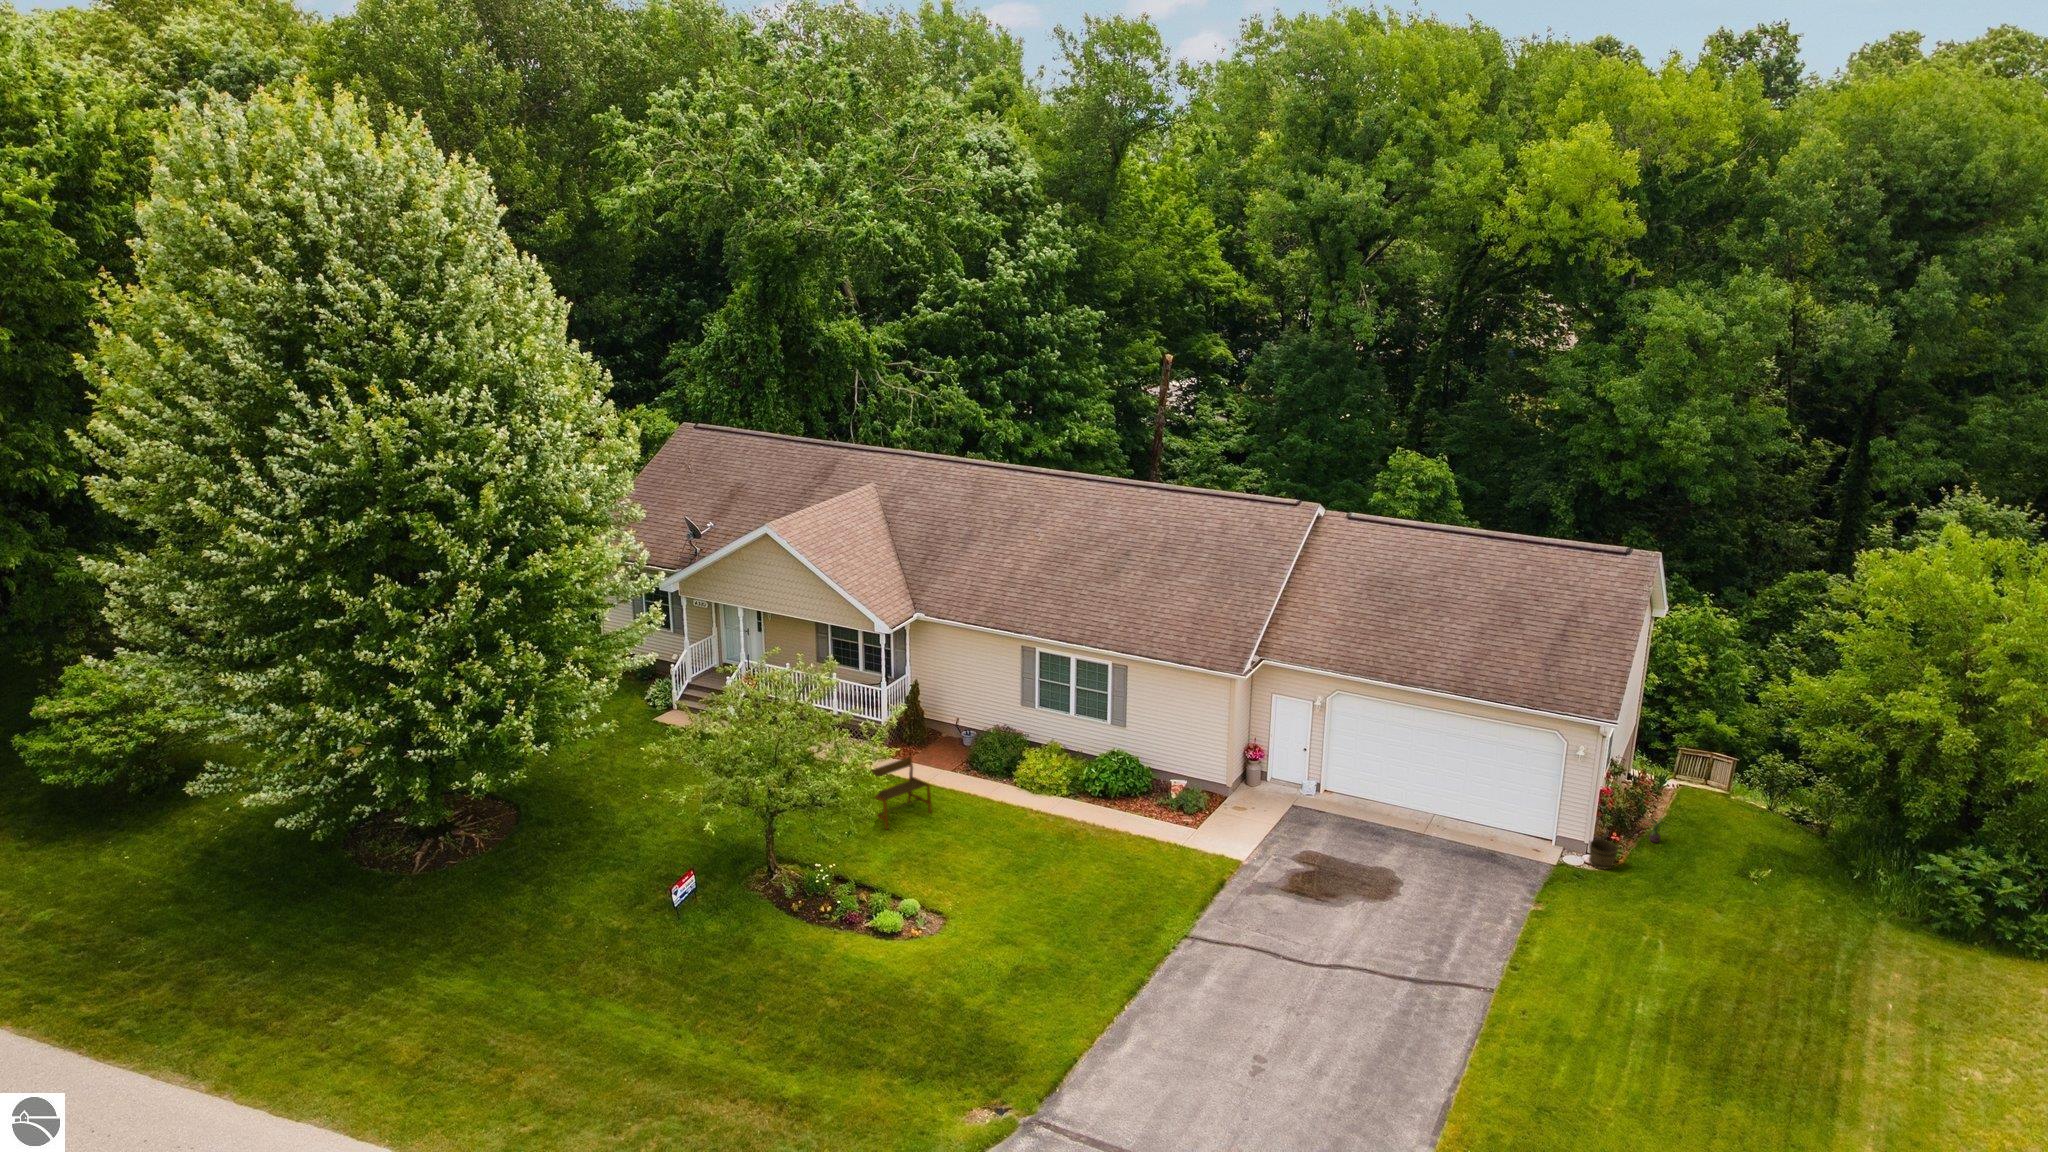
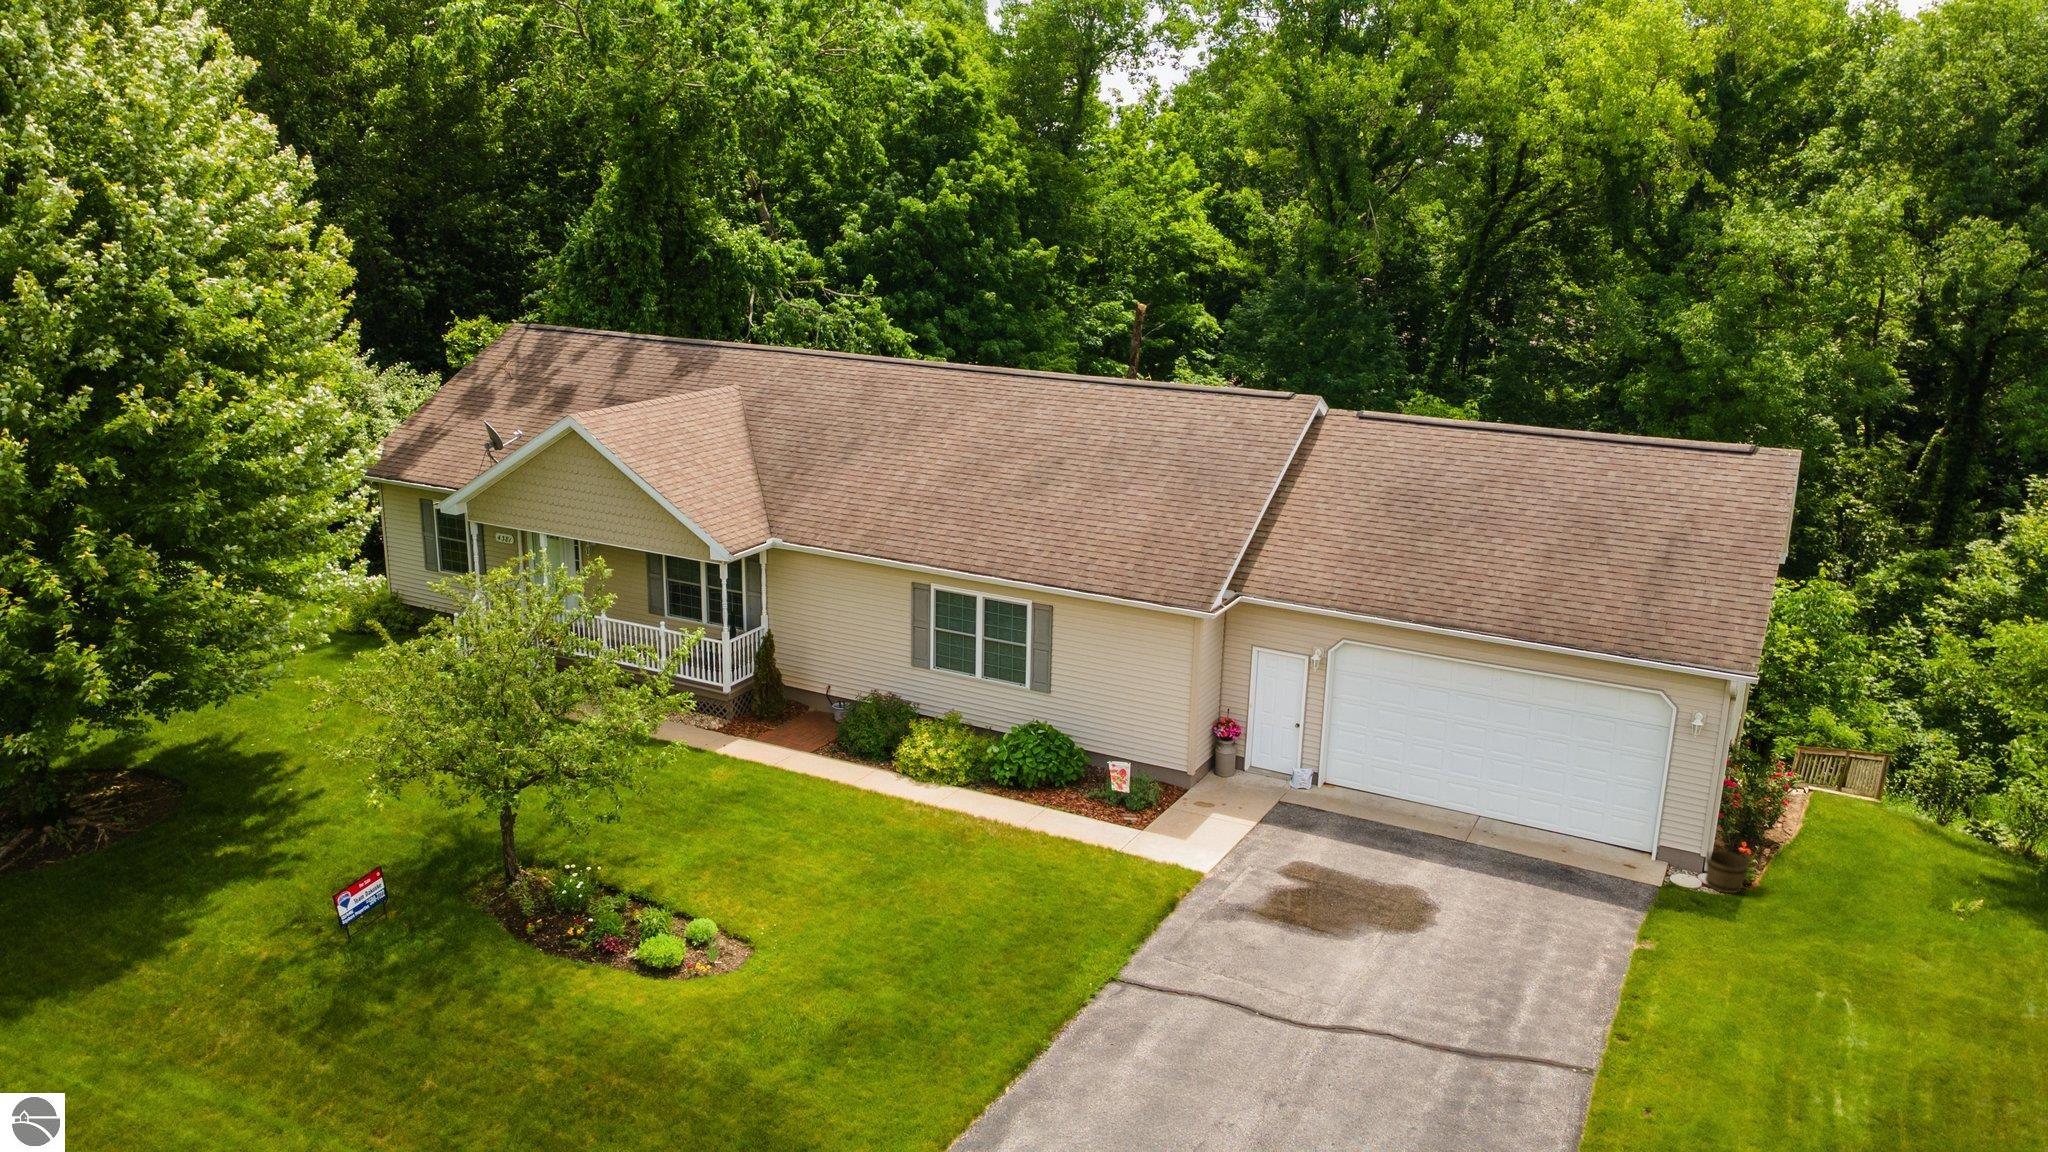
bench: present [871,756,932,829] -> none [674,723,768,825]
decorative plant: present [1645,818,1664,843] -> none [1767,815,1822,859]

